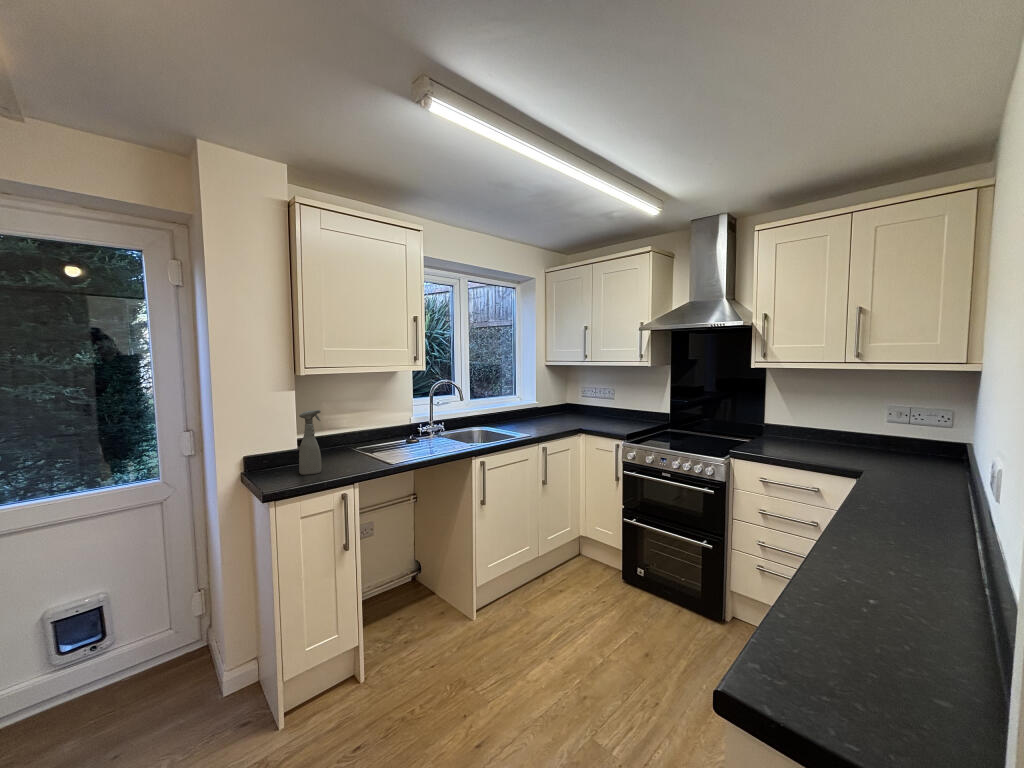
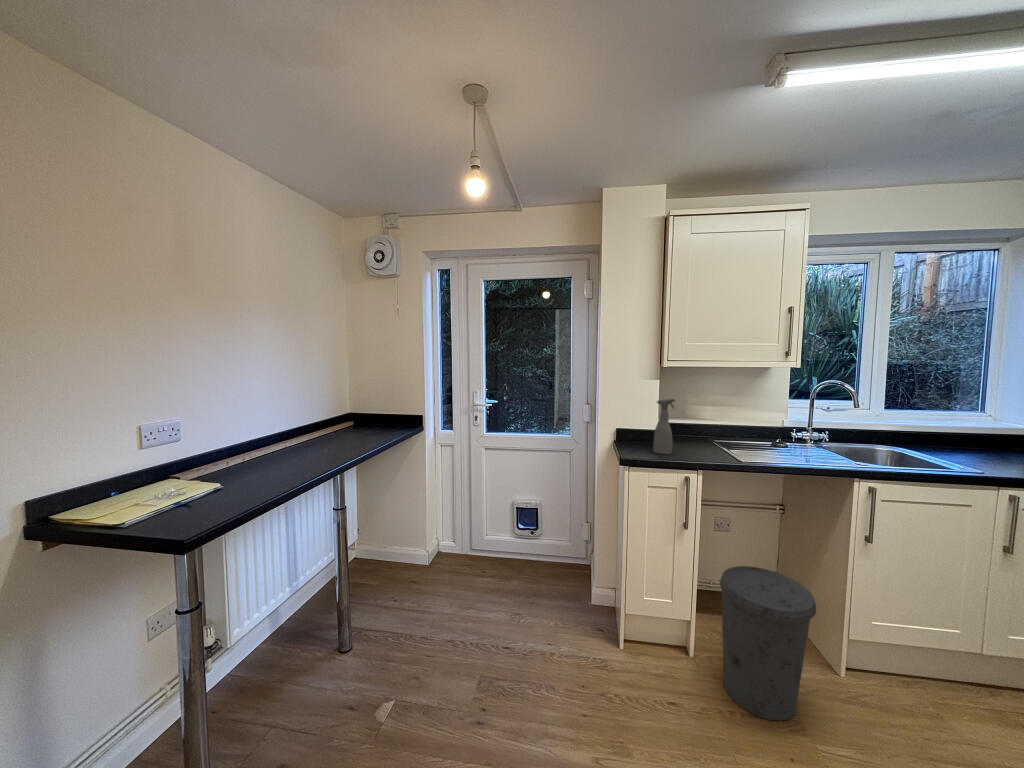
trash can: none [386,557,462,697] -> present [720,566,816,721]

